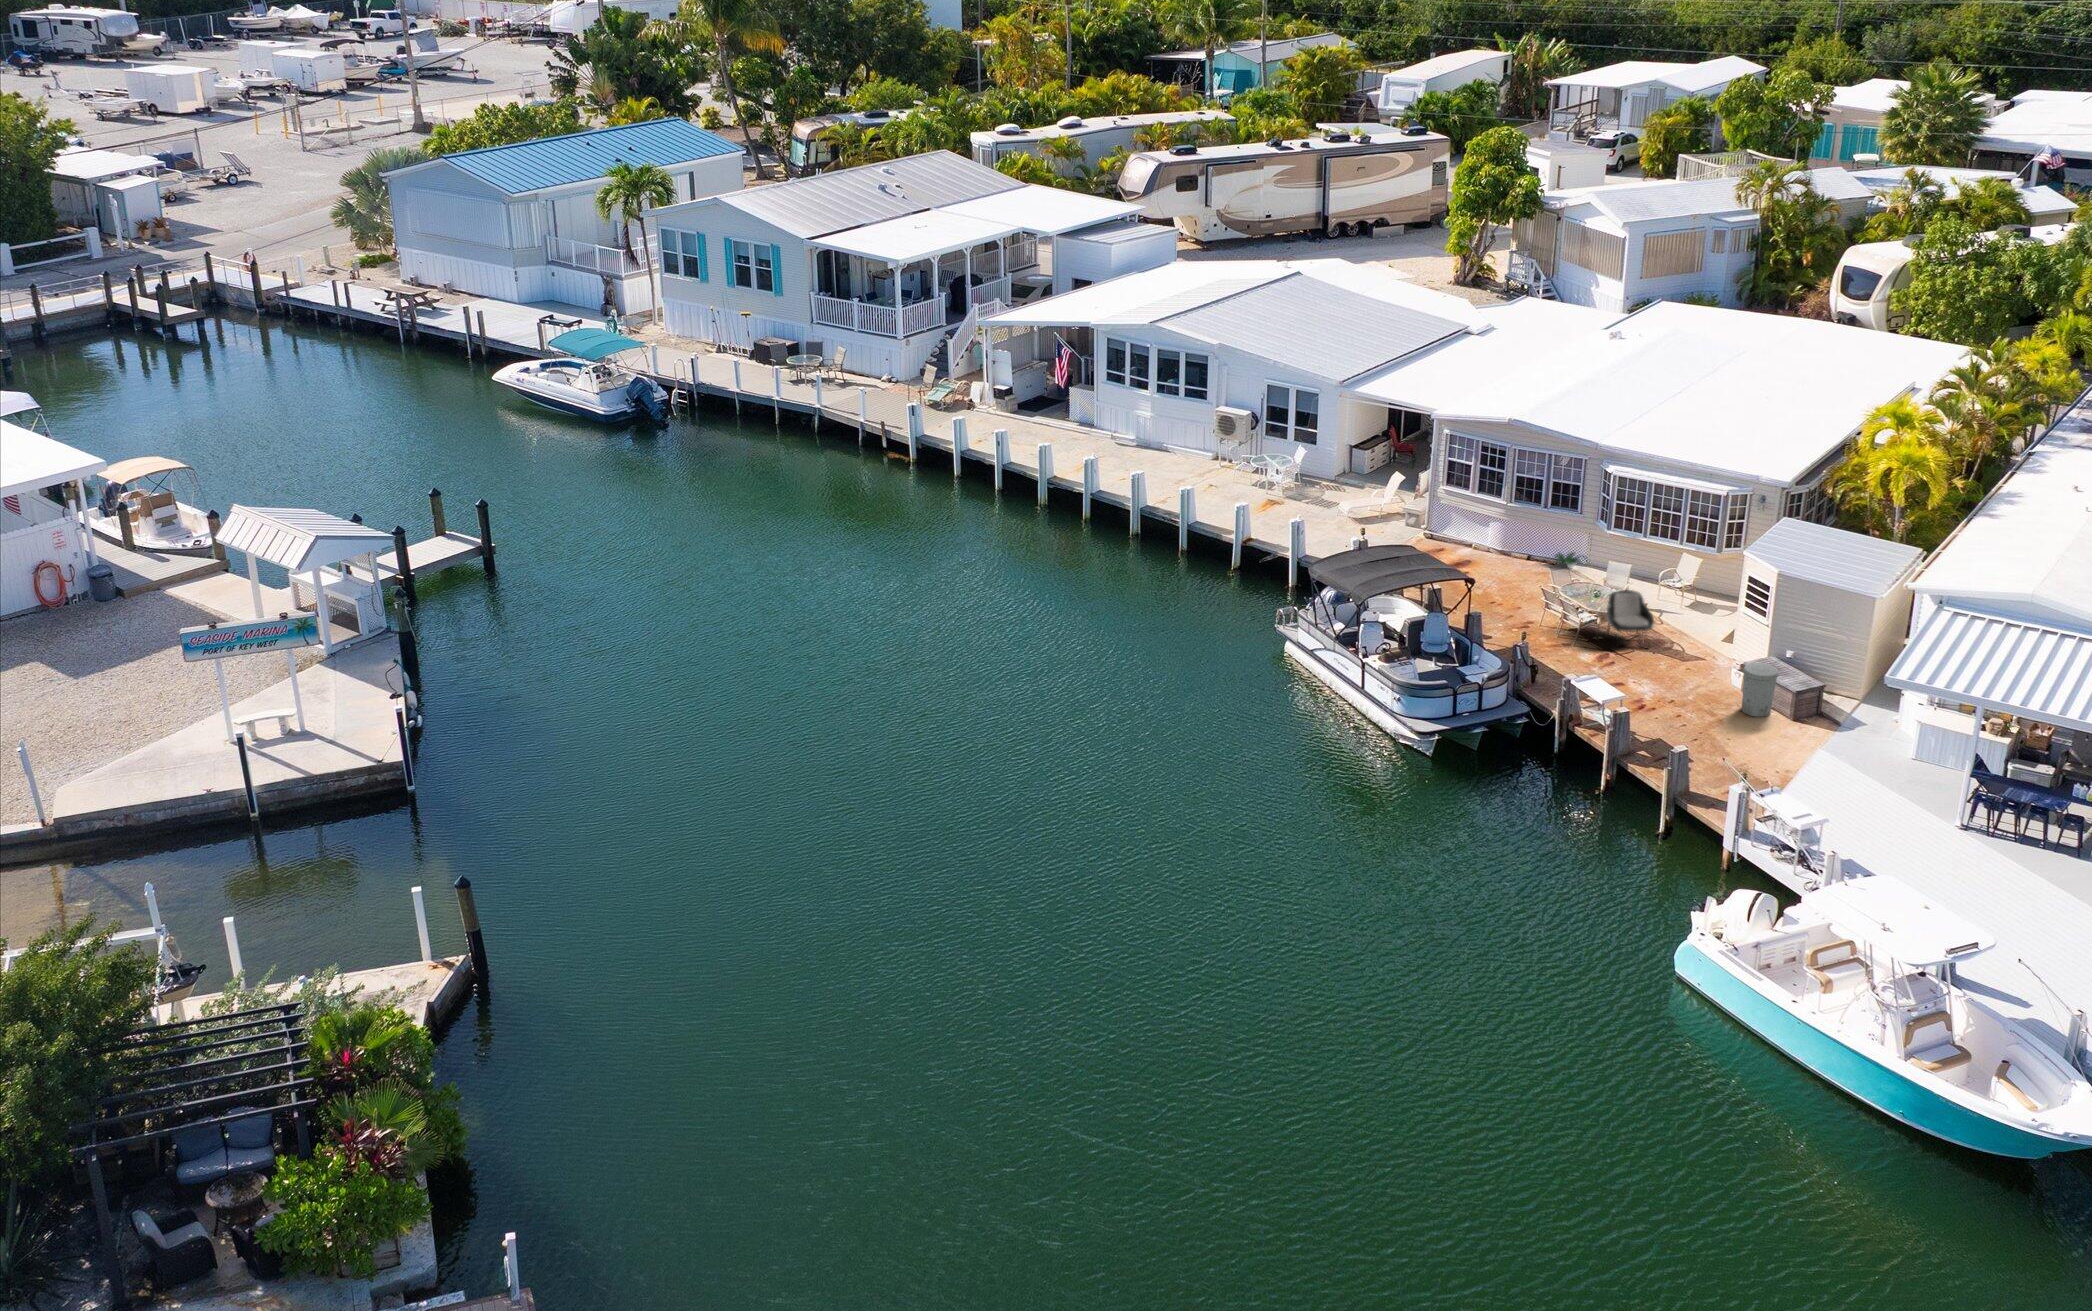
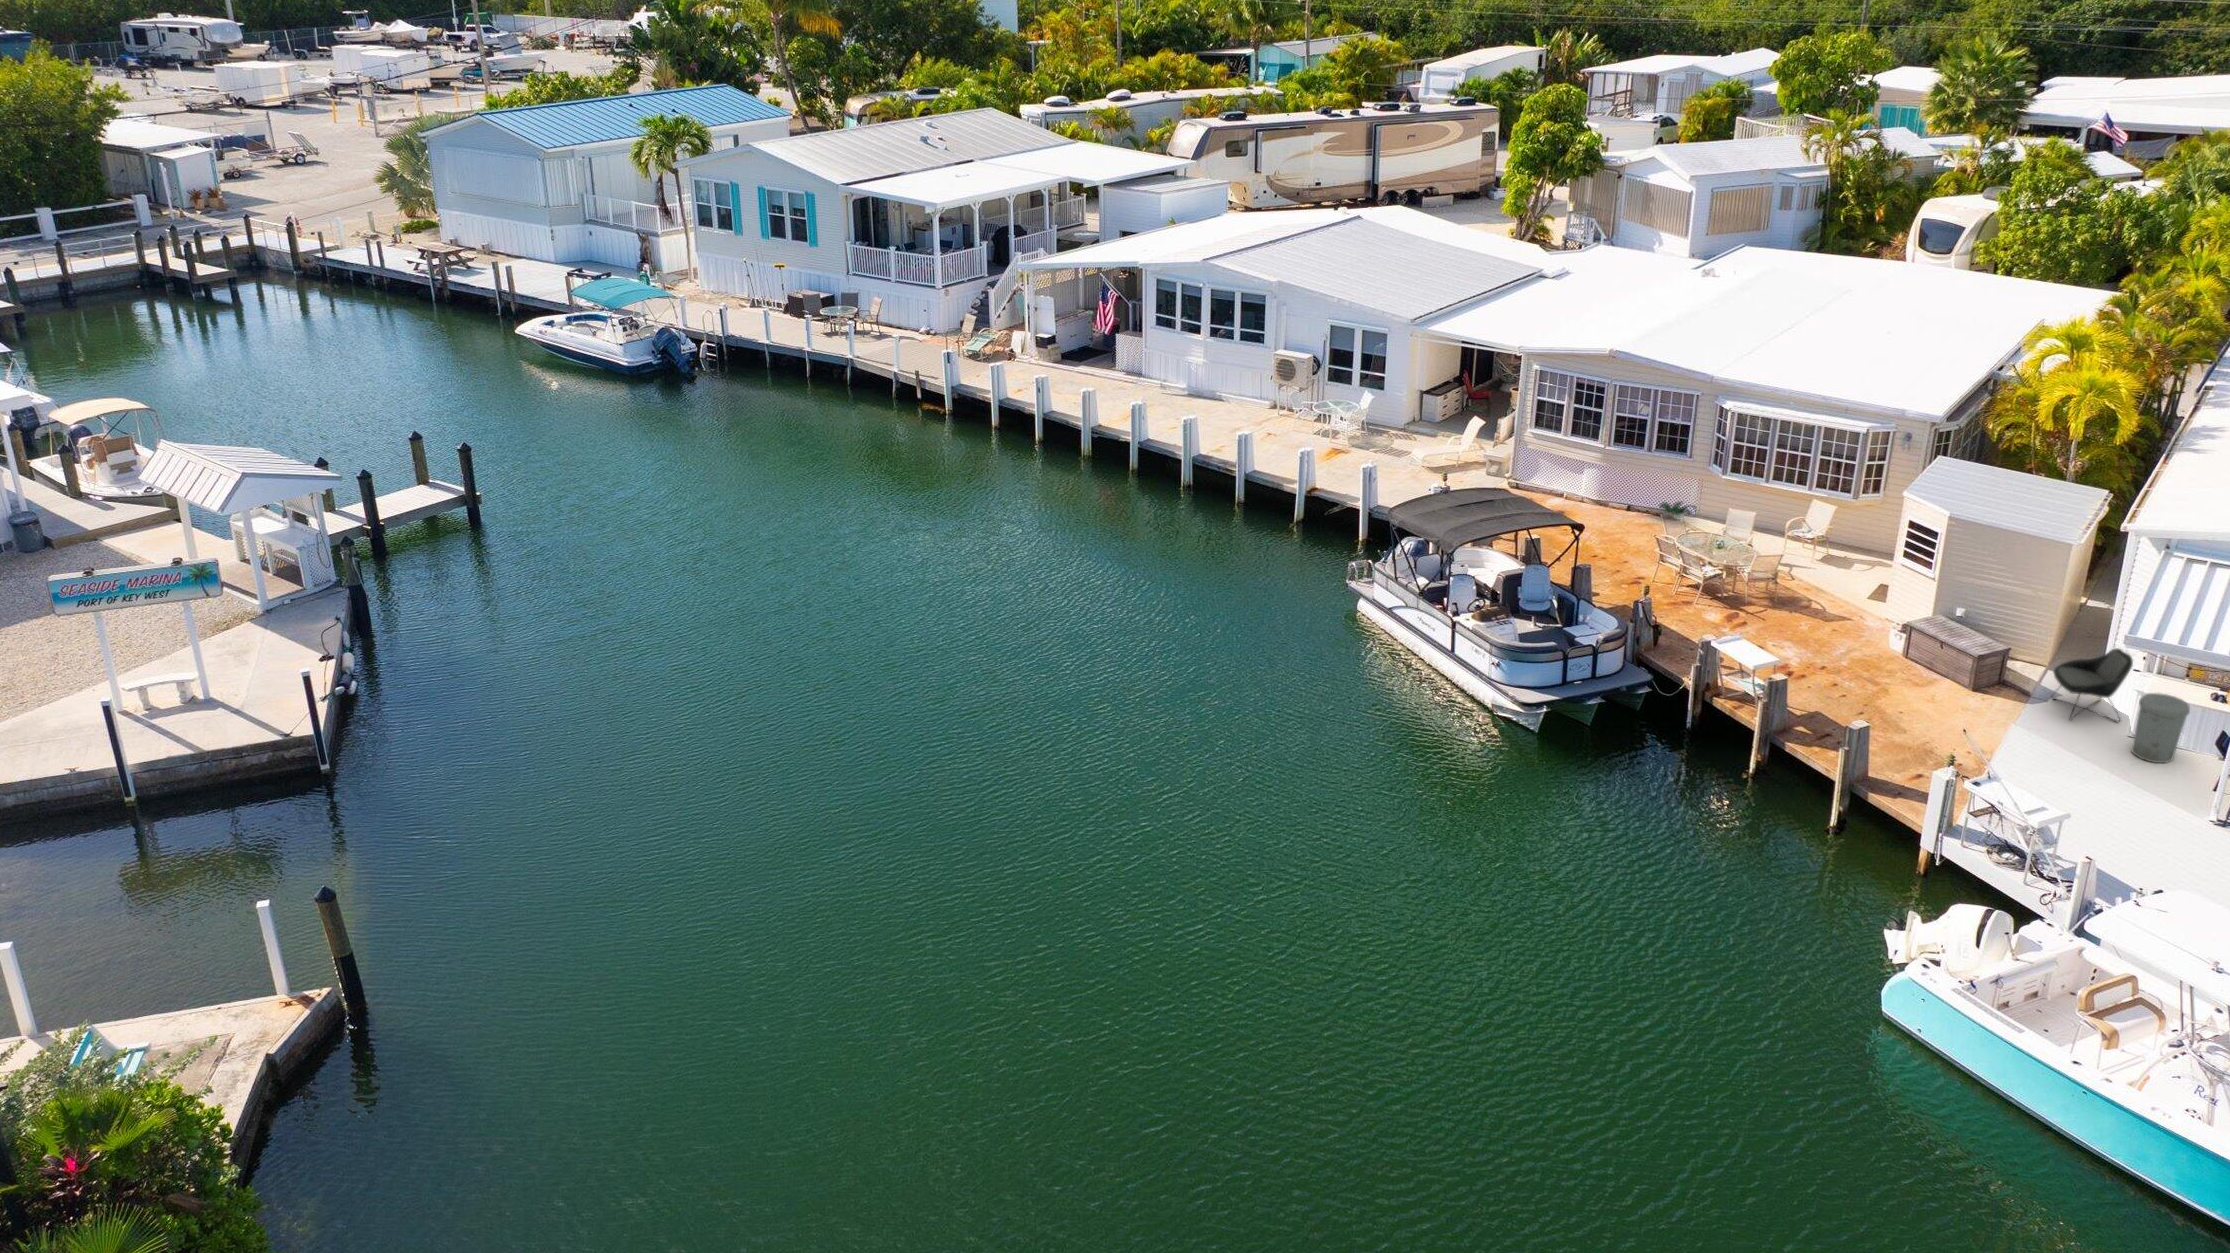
lounge chair: present [1607,590,1655,648] -> present [2052,648,2133,722]
trash can: present [1742,663,1779,717] -> present [2132,693,2190,763]

